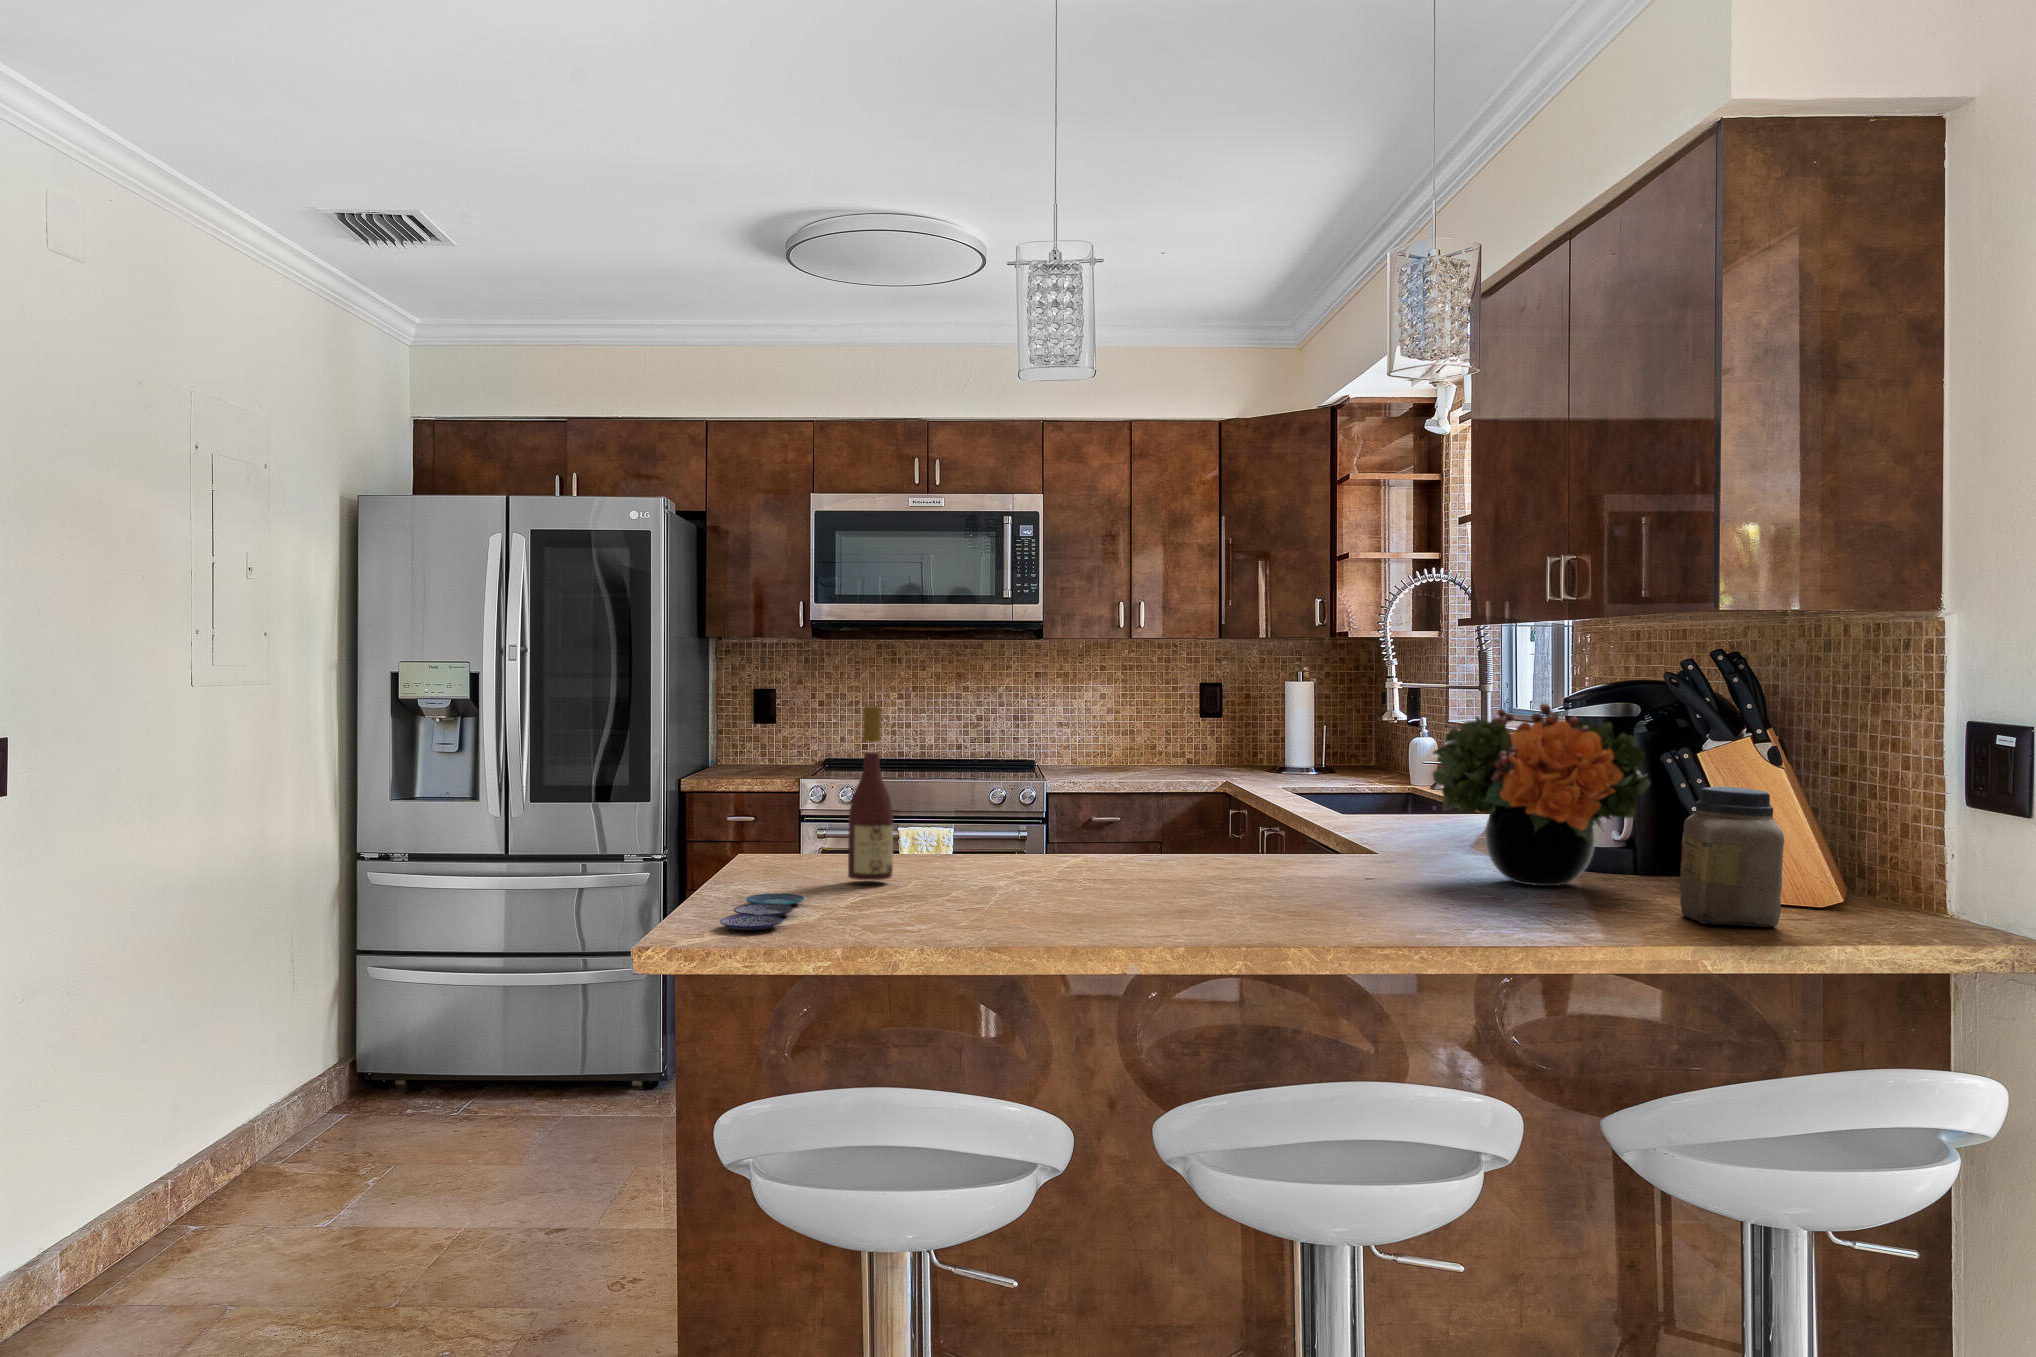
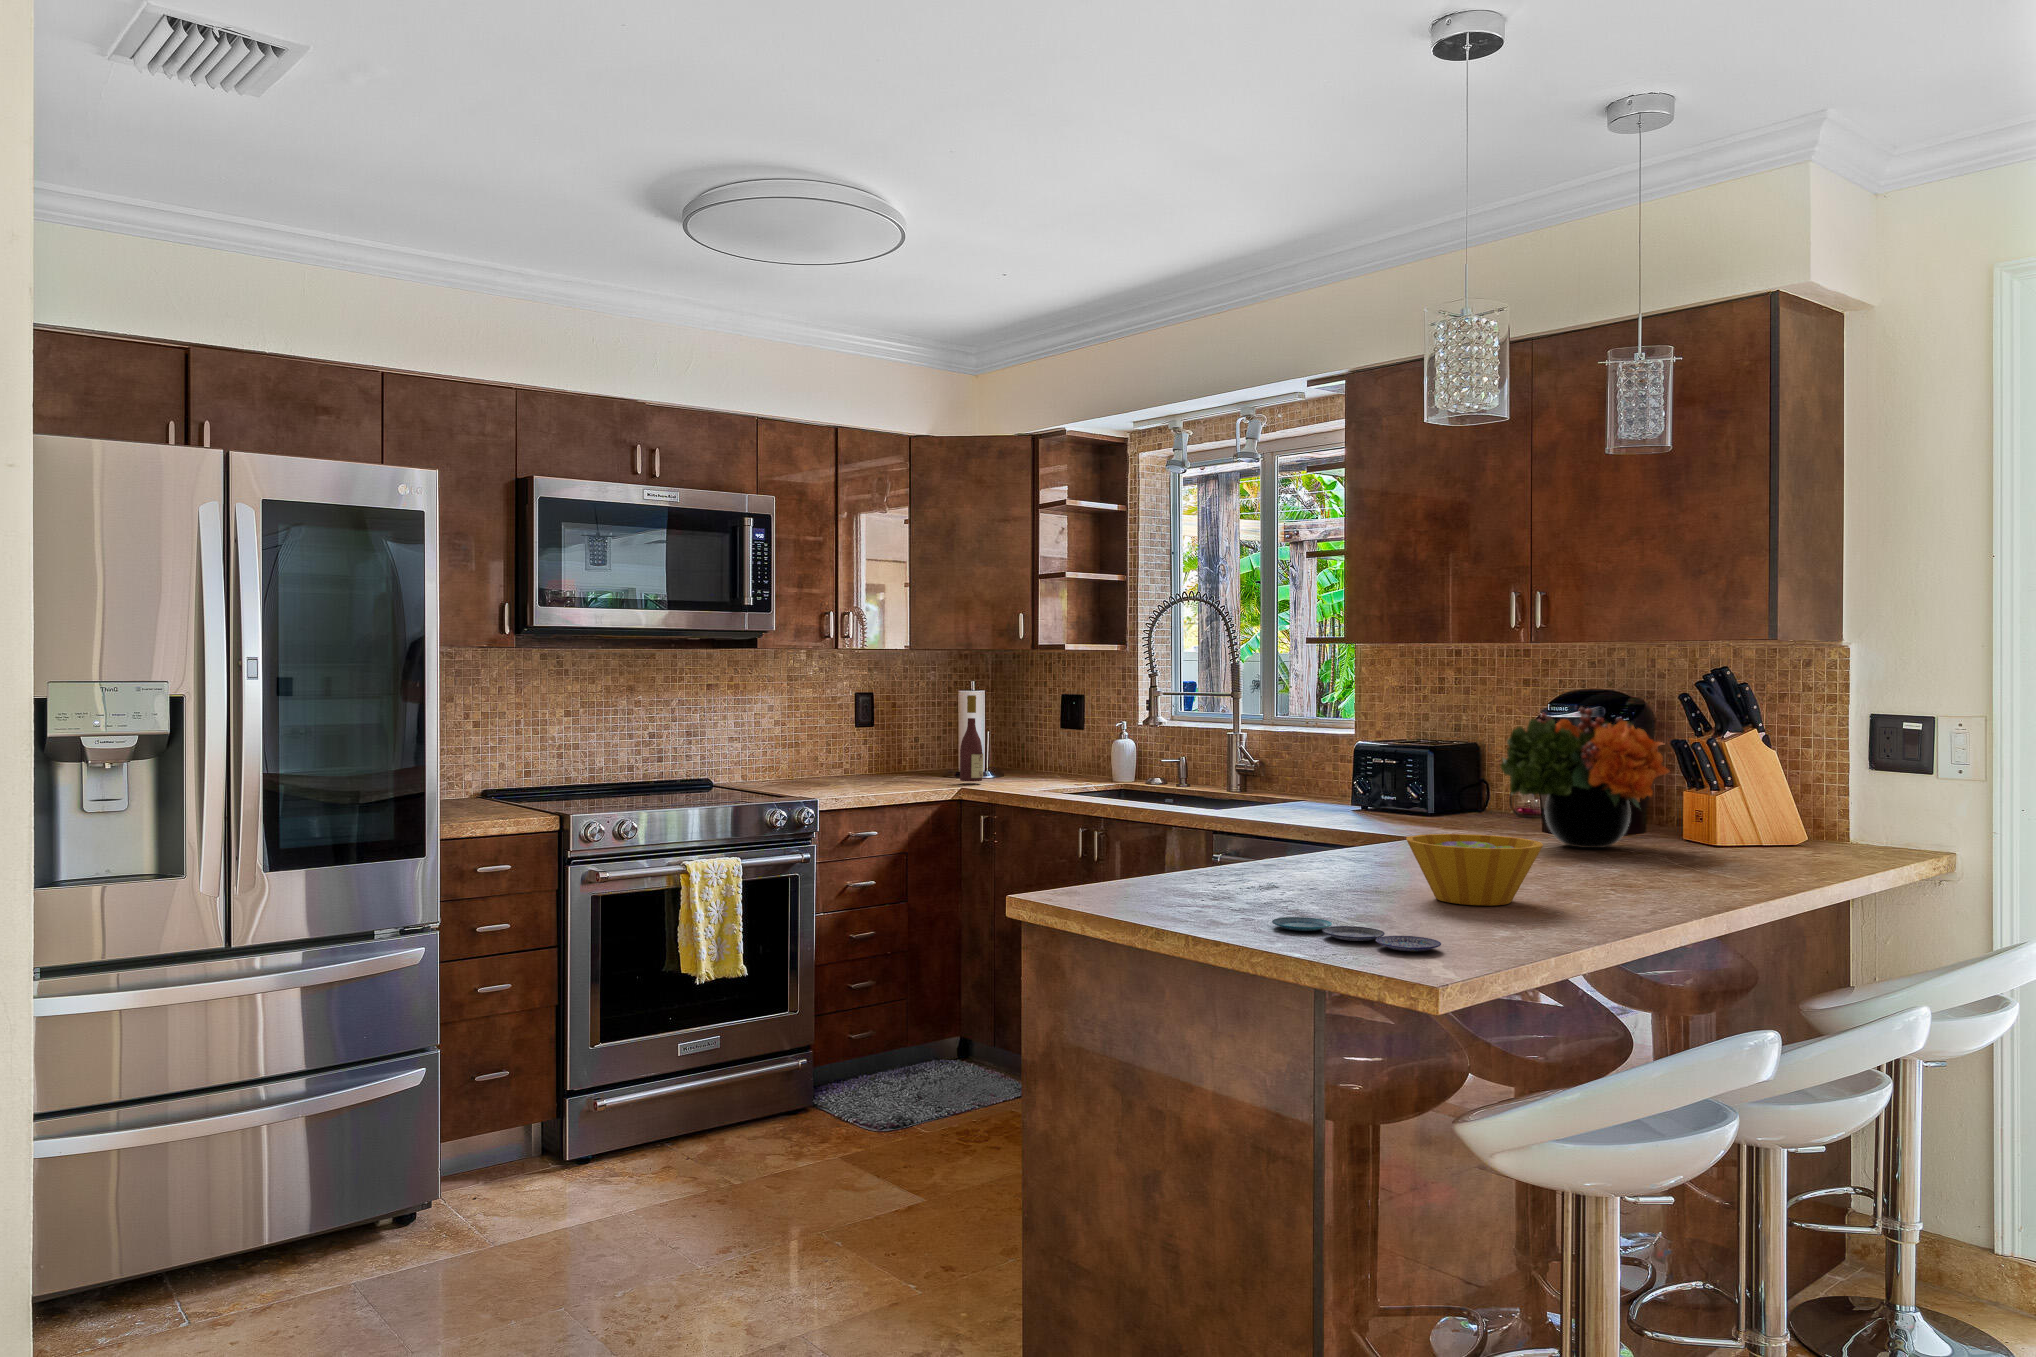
wine bottle: present [848,706,893,880] -> present [960,695,983,781]
jar: present [1680,787,1784,927] -> none [1742,764,1820,861]
bowl: none [986,833,1131,913] -> present [1406,834,1543,905]

